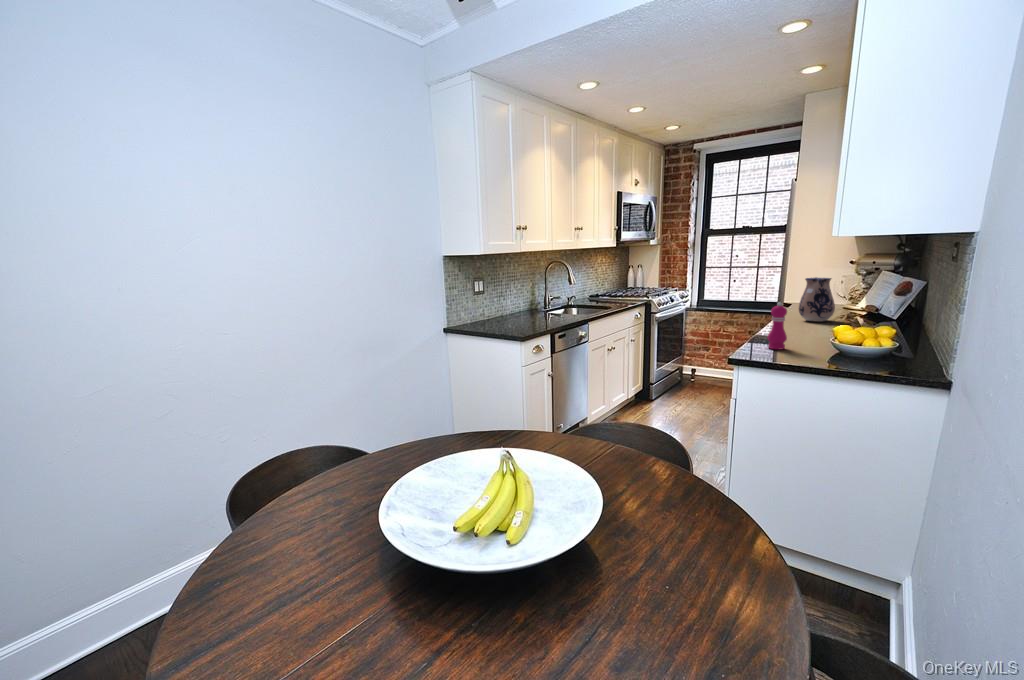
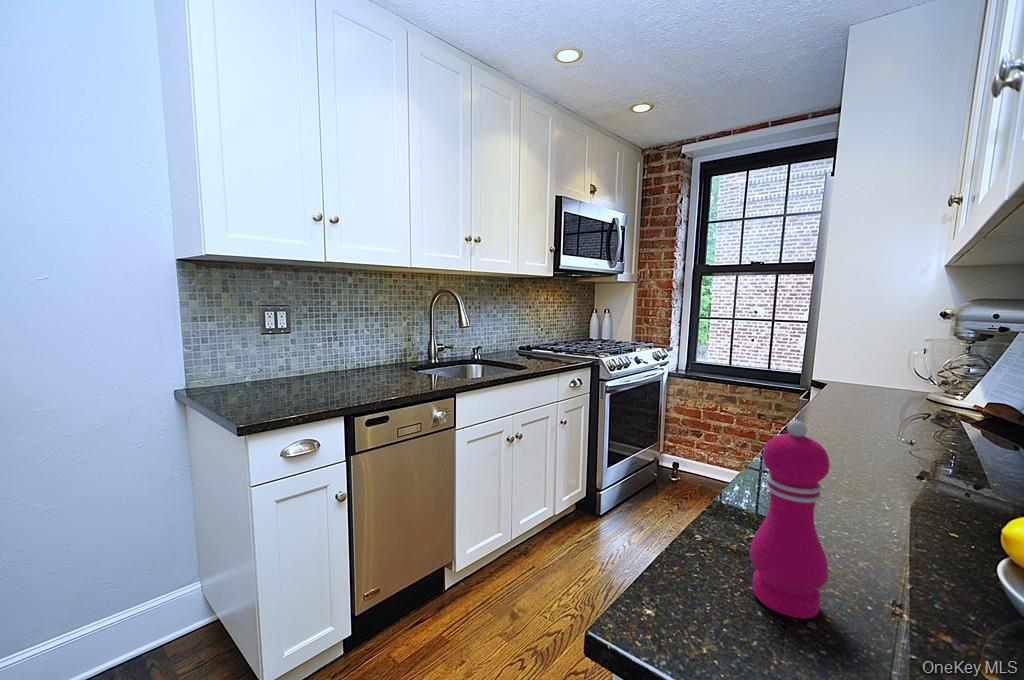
ceramic pitcher: present [799,277,835,322] -> none [846,338,936,439]

